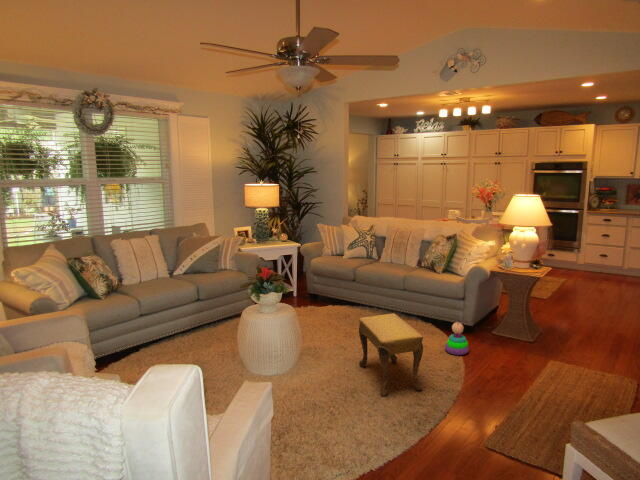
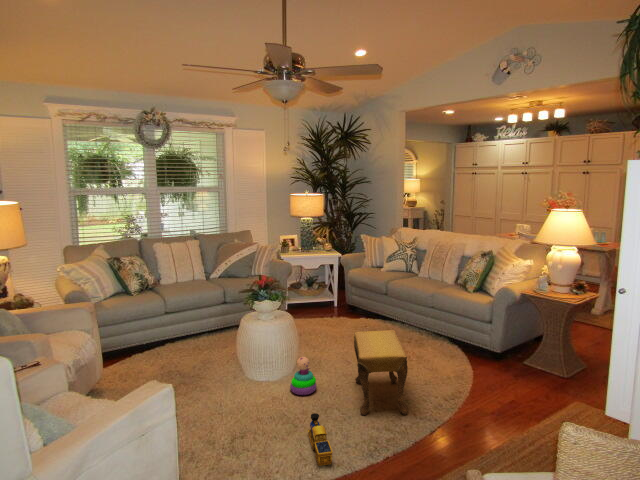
stacking toy: present [445,322,469,355] -> present [290,357,316,395]
toy train: none [344,400,385,449] -> present [308,413,333,466]

